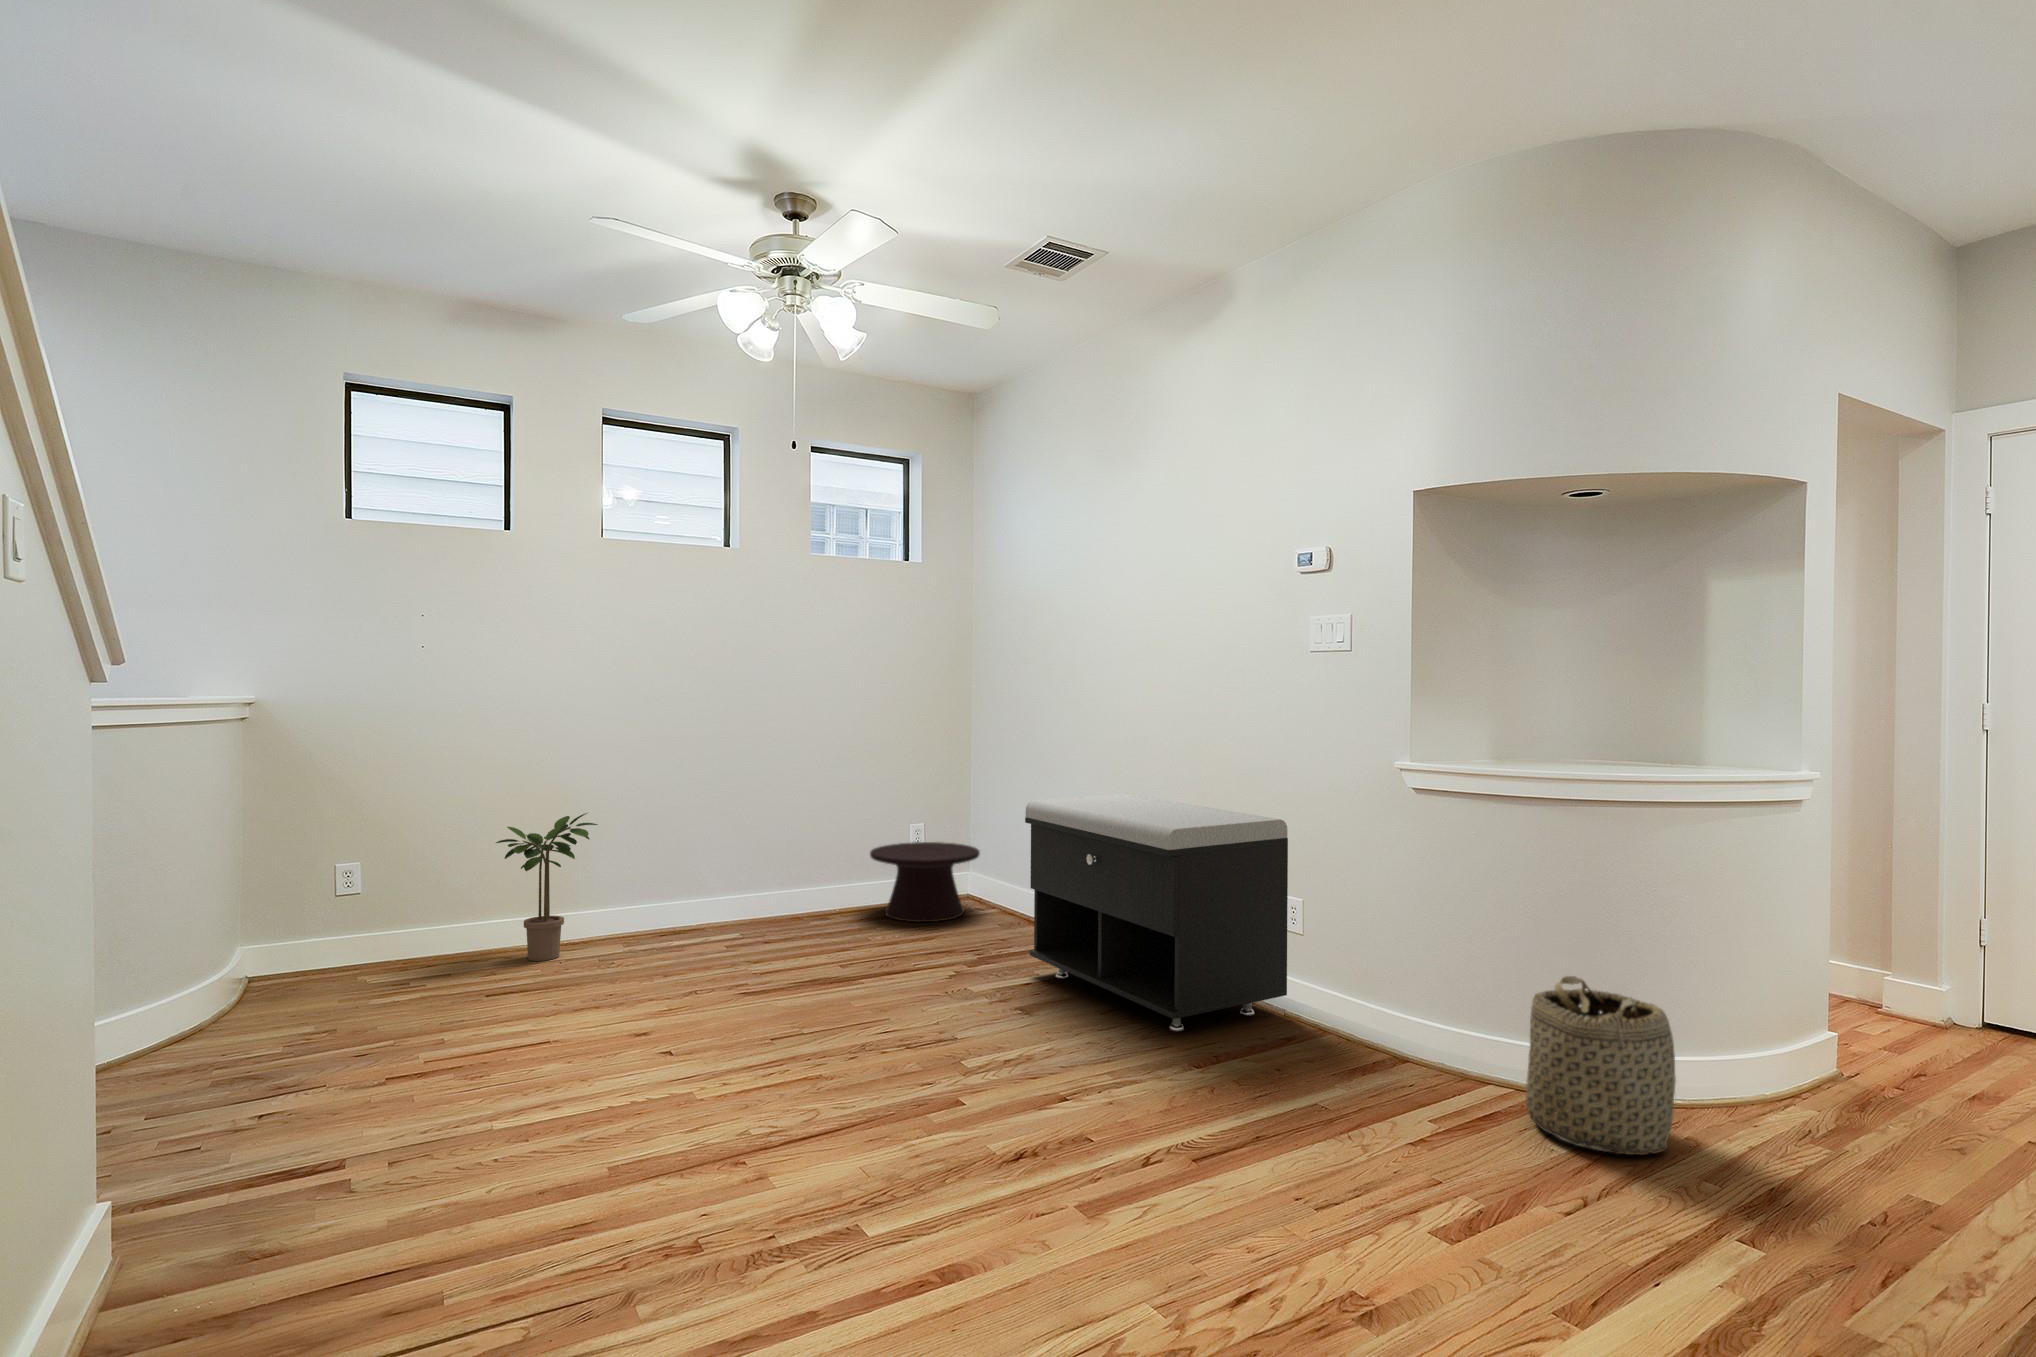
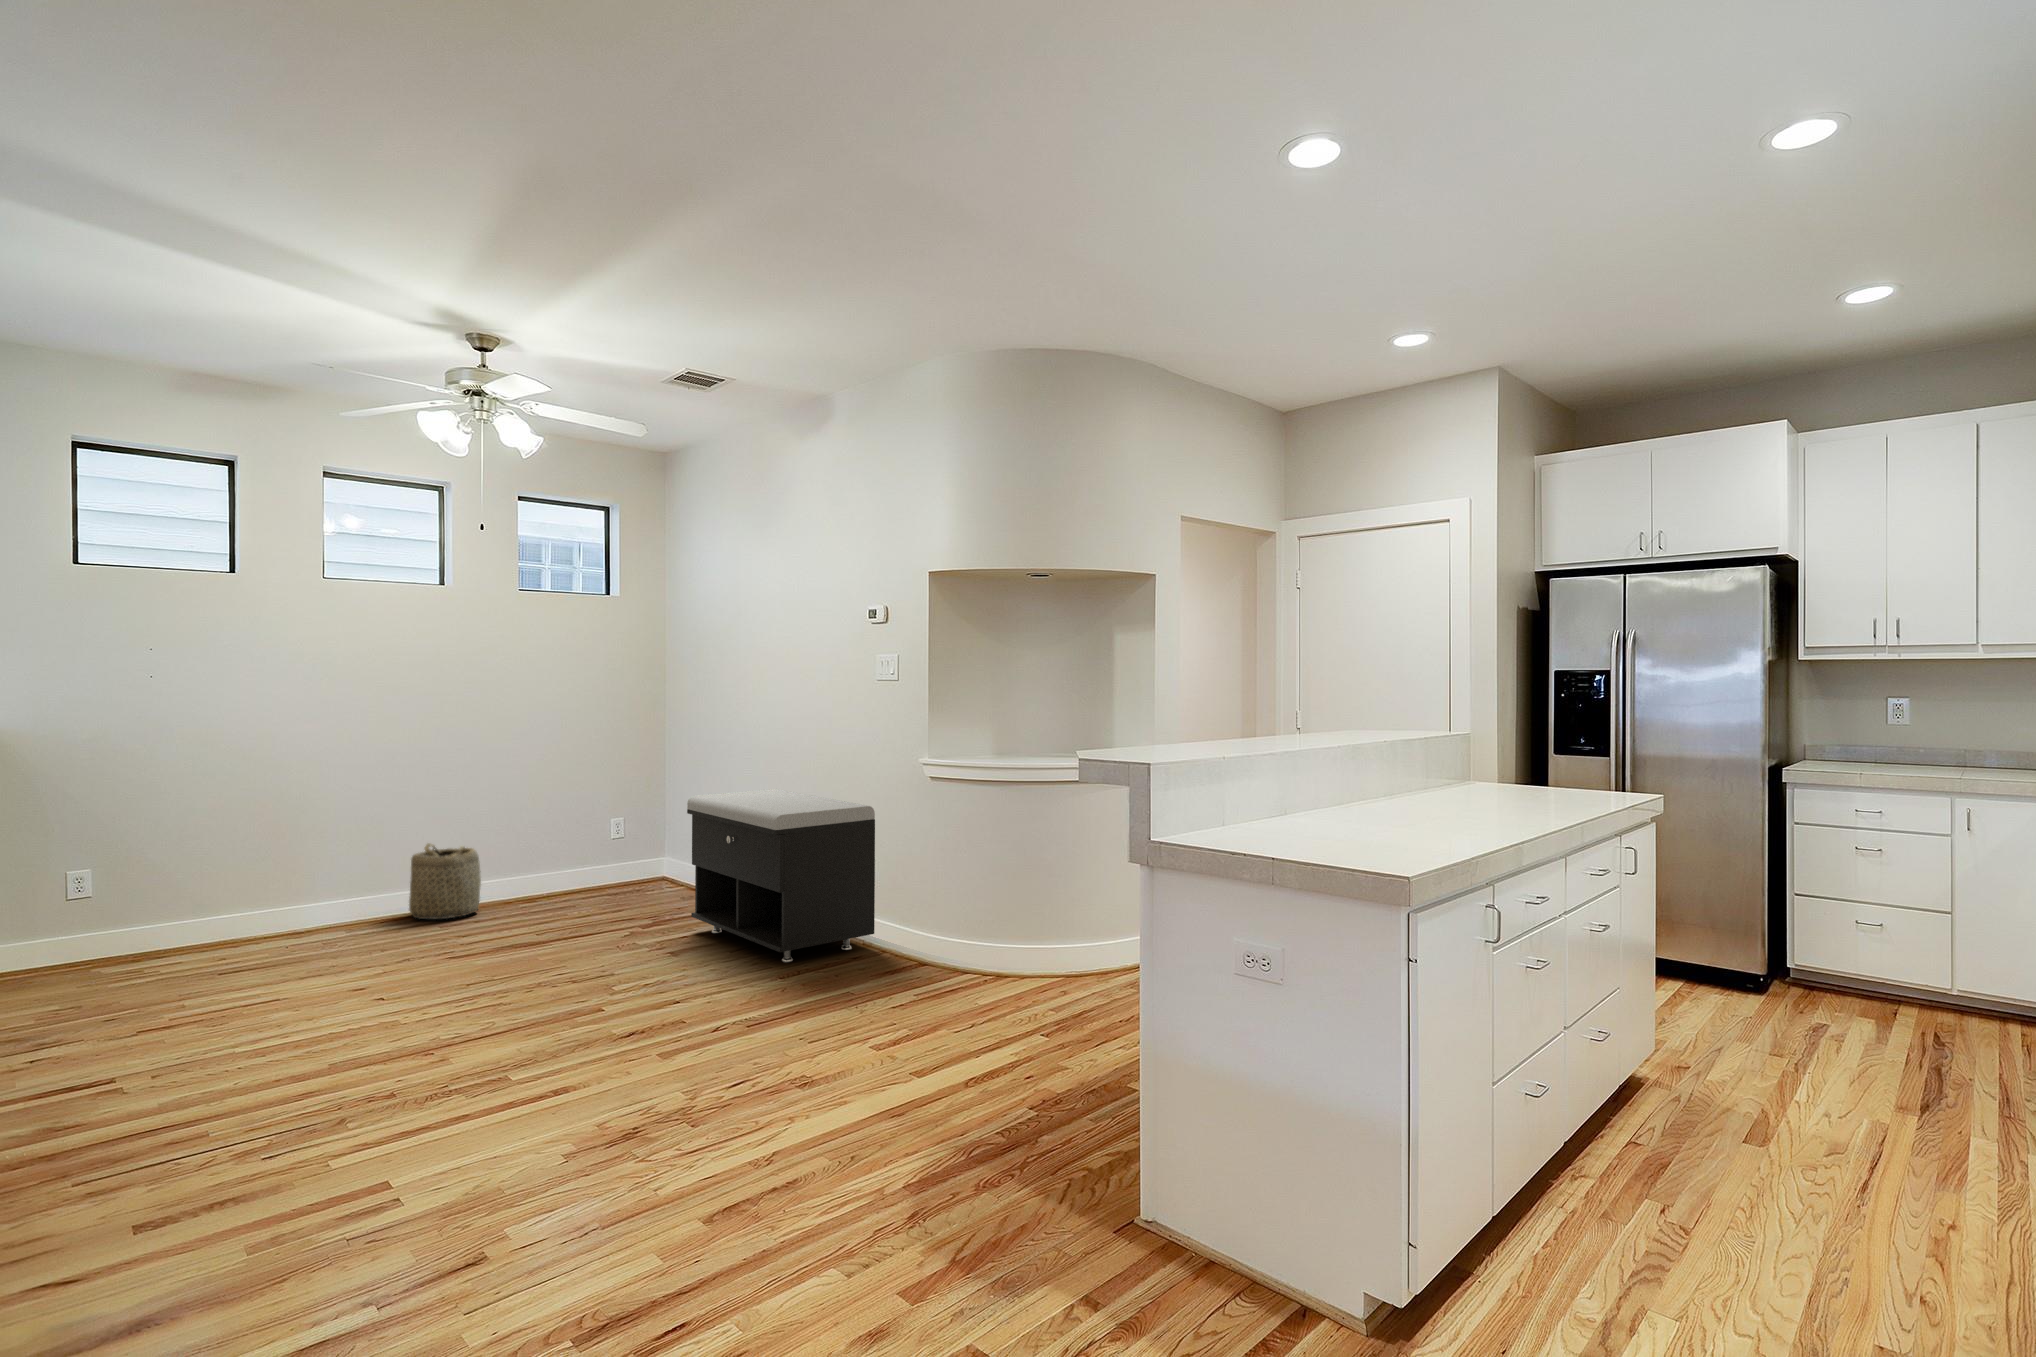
potted plant: present [496,813,597,961] -> none [221,815,319,941]
side table: present [870,842,980,922] -> none [572,833,669,899]
basket: present [1526,976,1676,1155] -> present [409,843,481,919]

